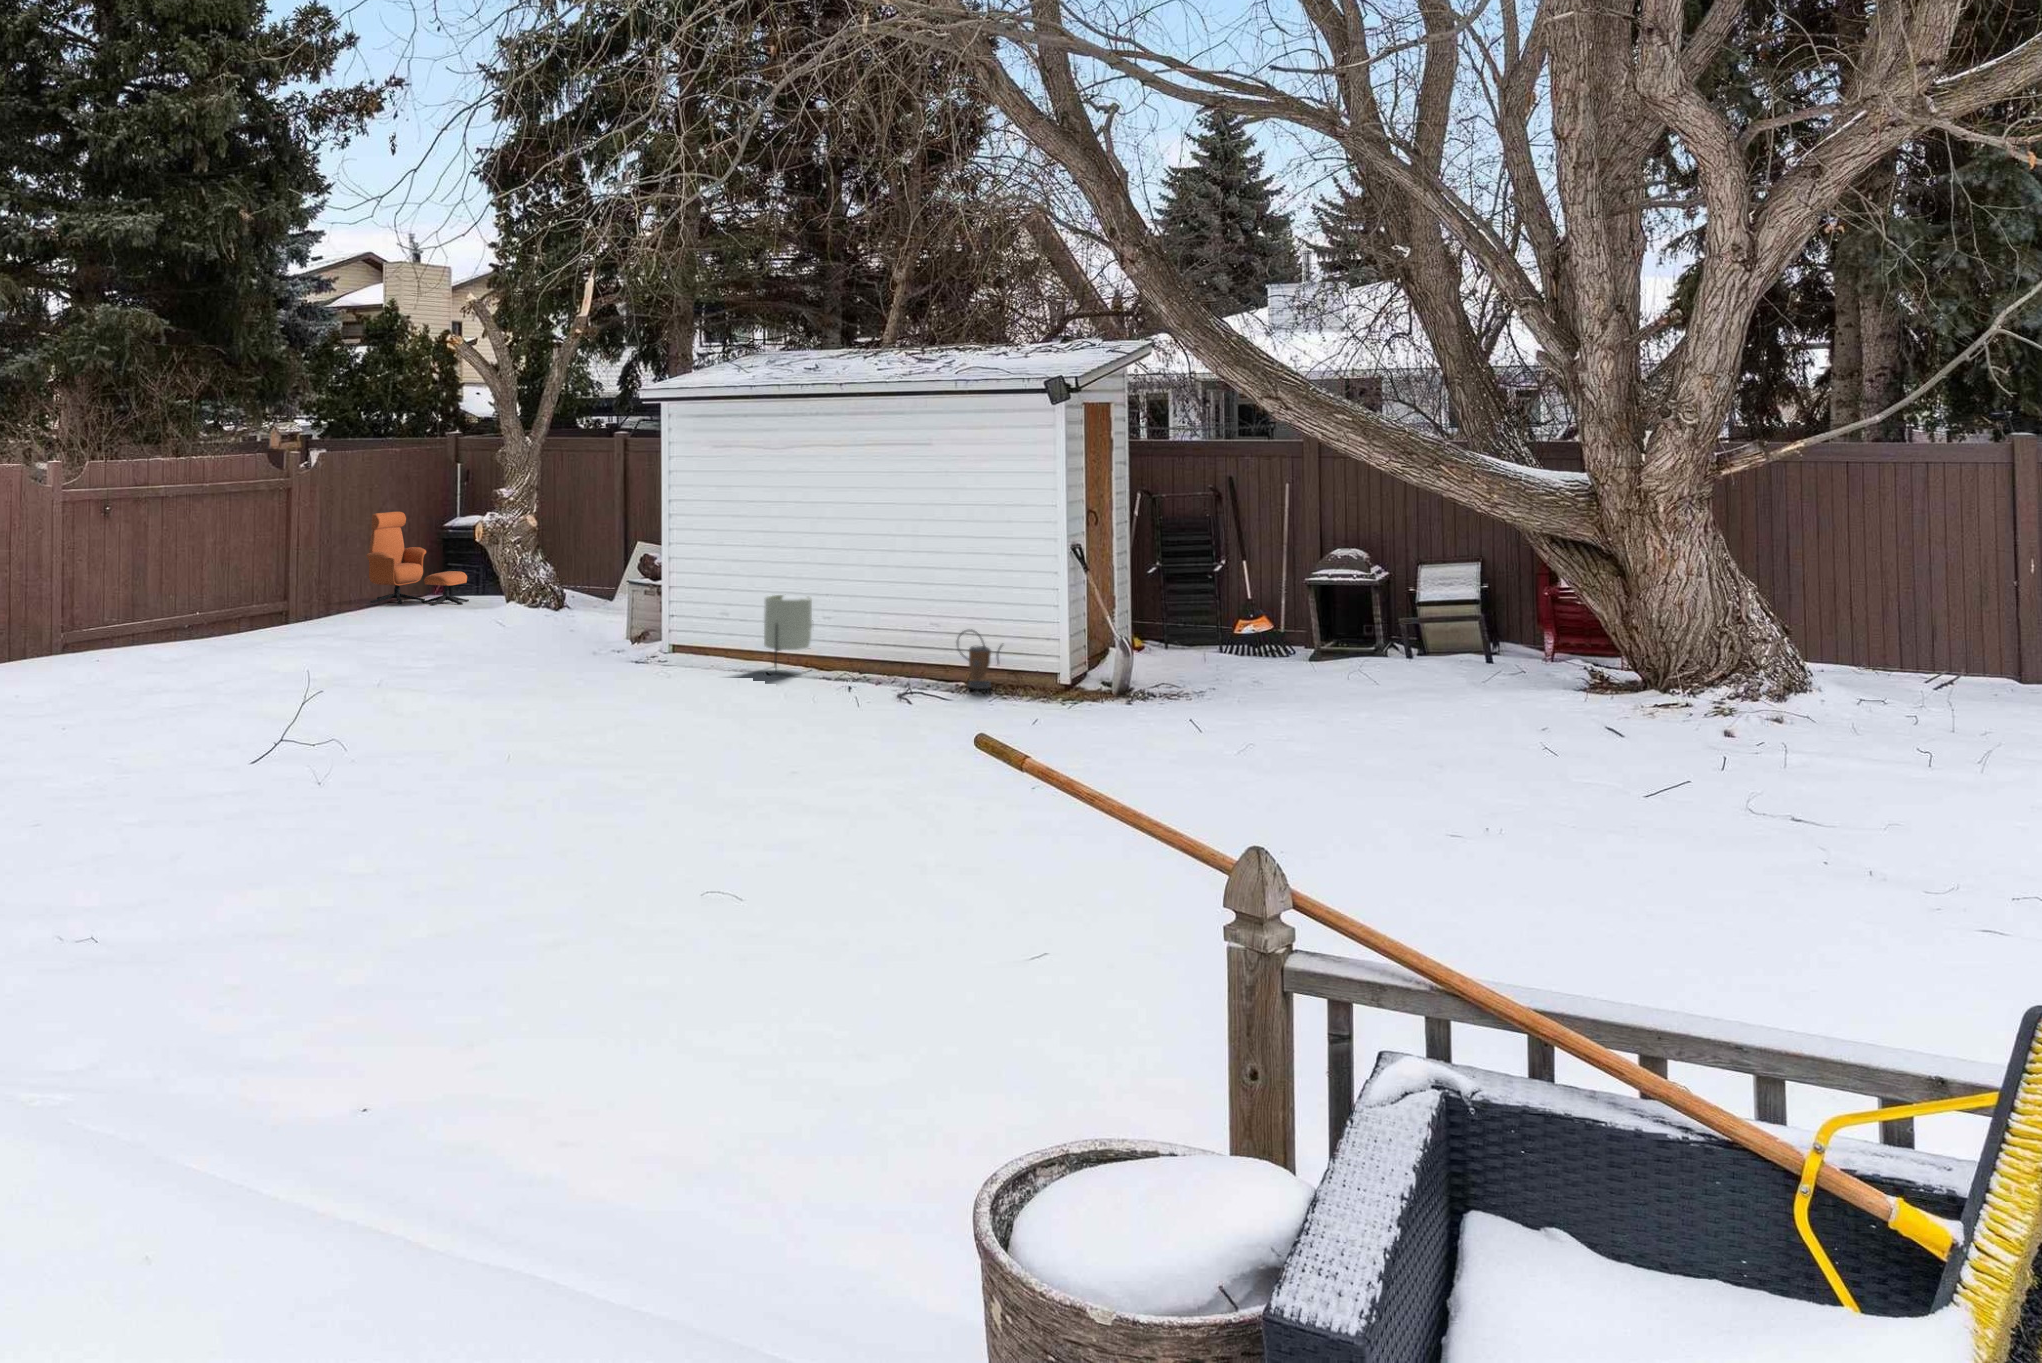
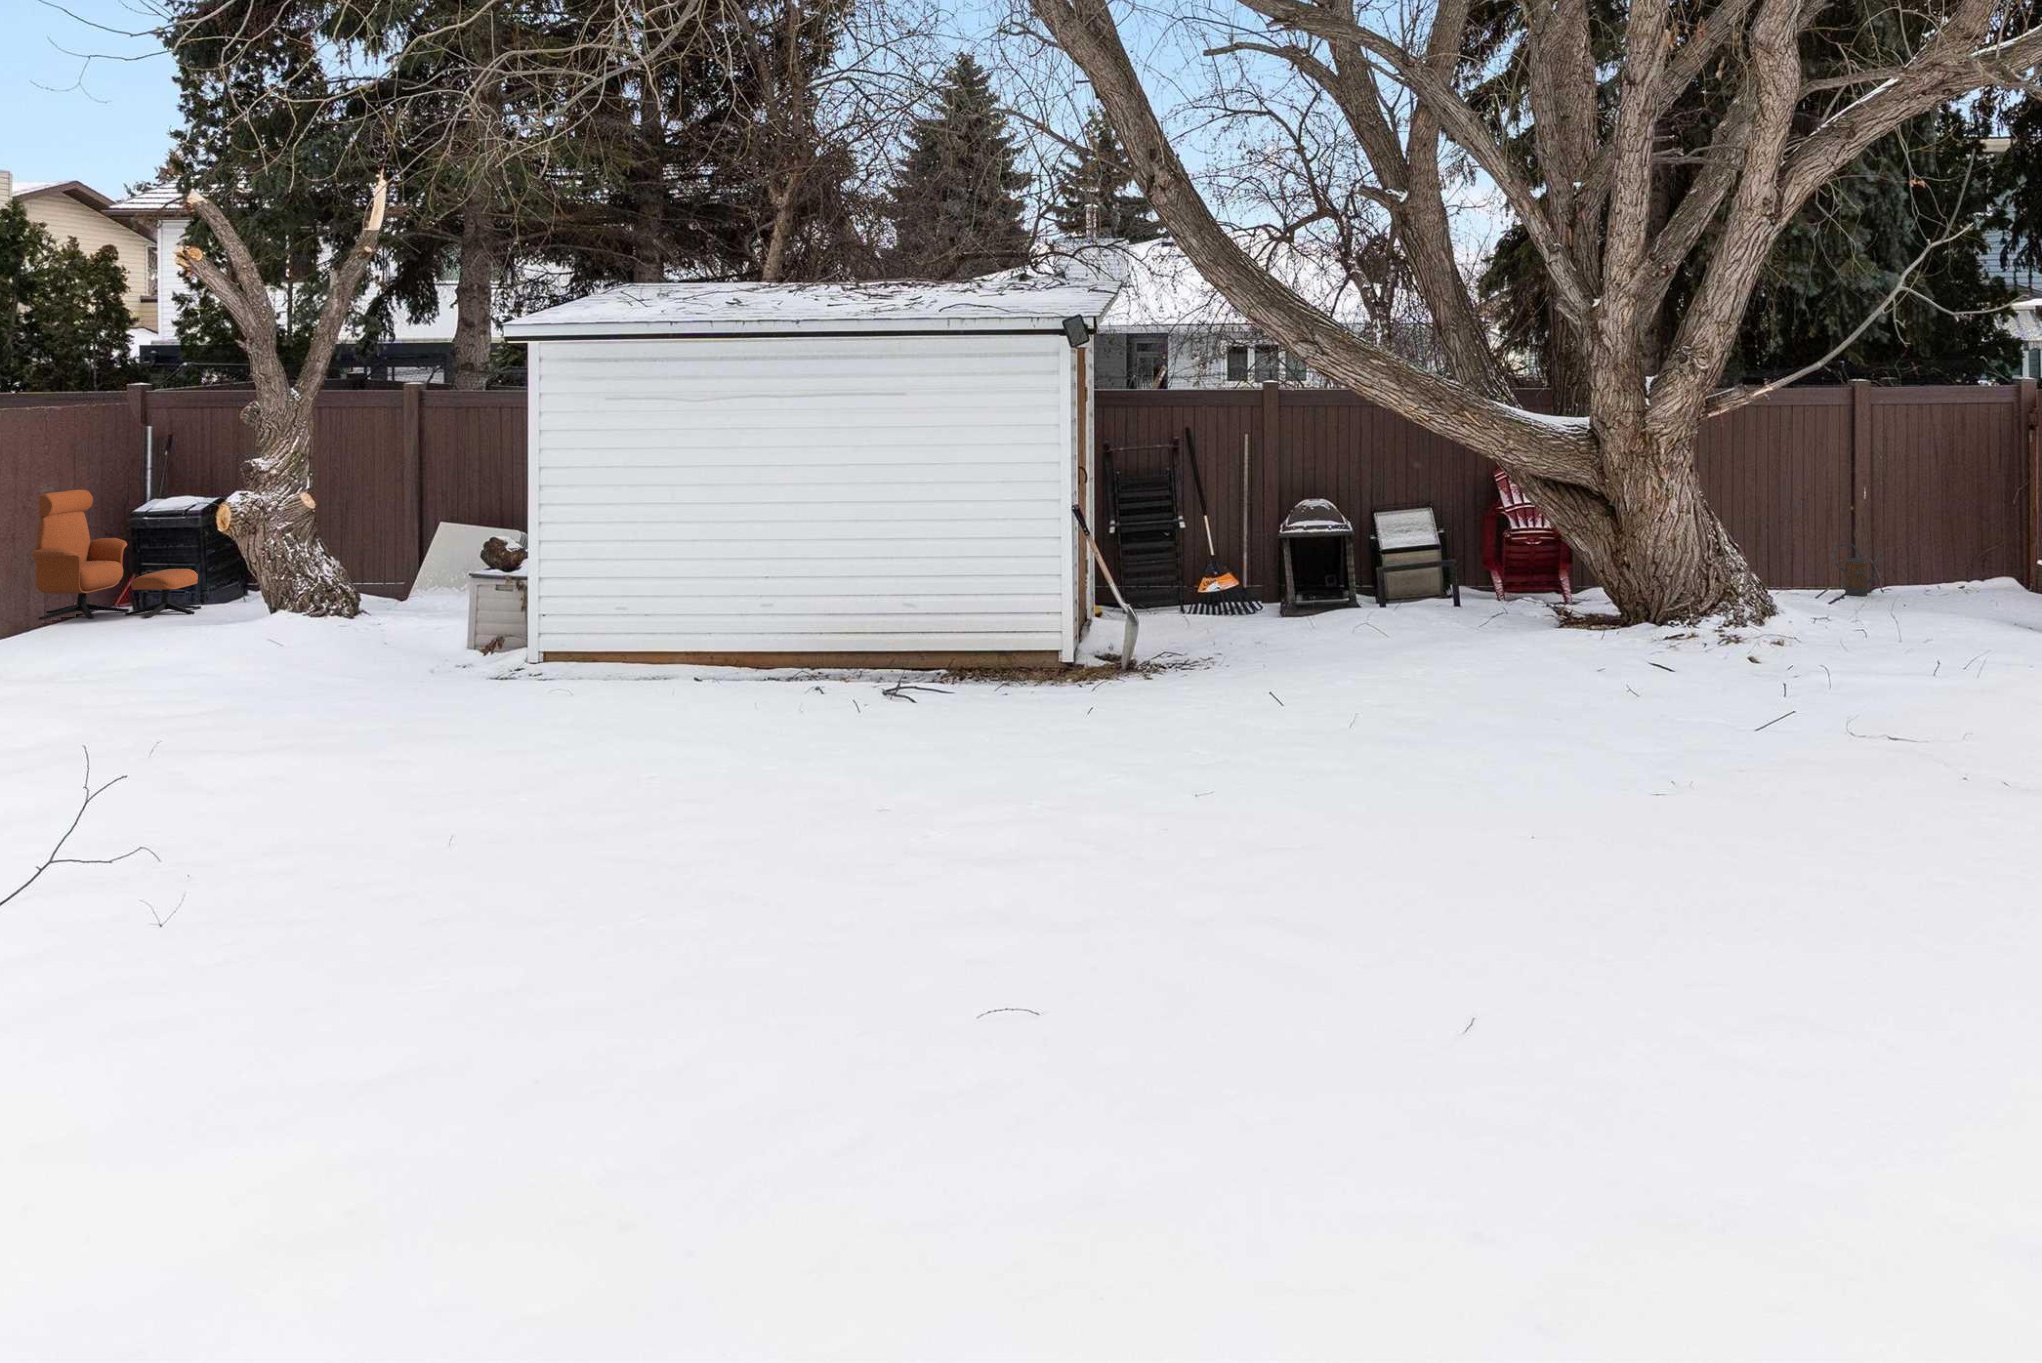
planter: present [764,595,812,667] -> none [688,579,751,679]
watering can: present [957,629,1002,689] -> present [1832,543,1881,596]

